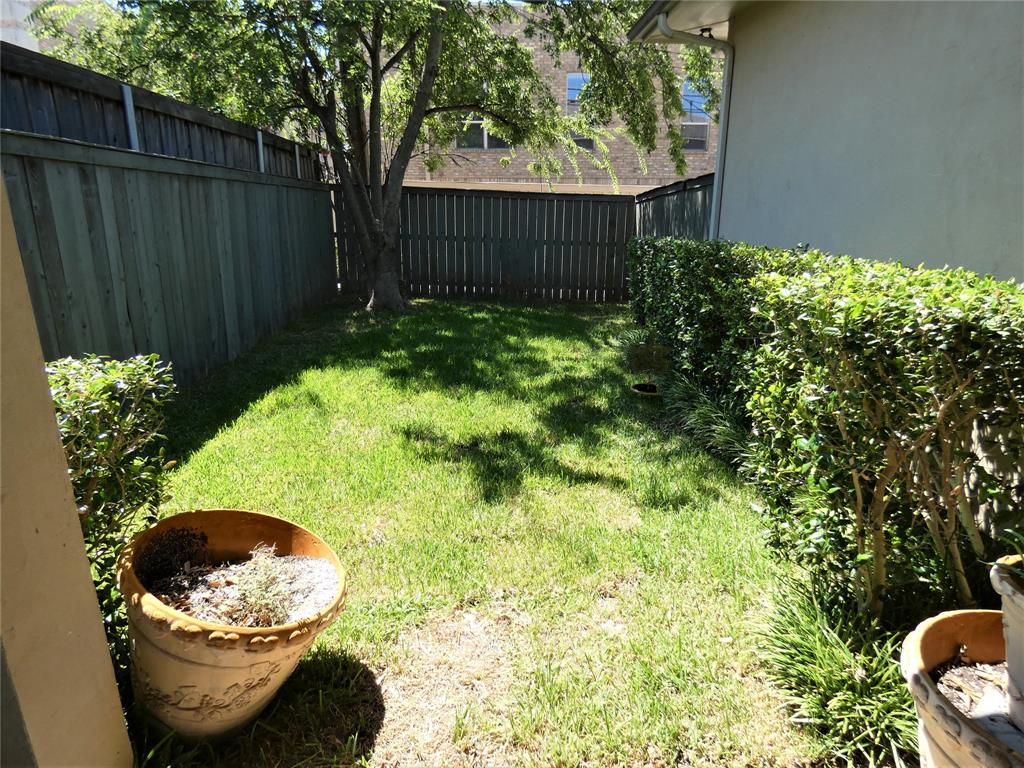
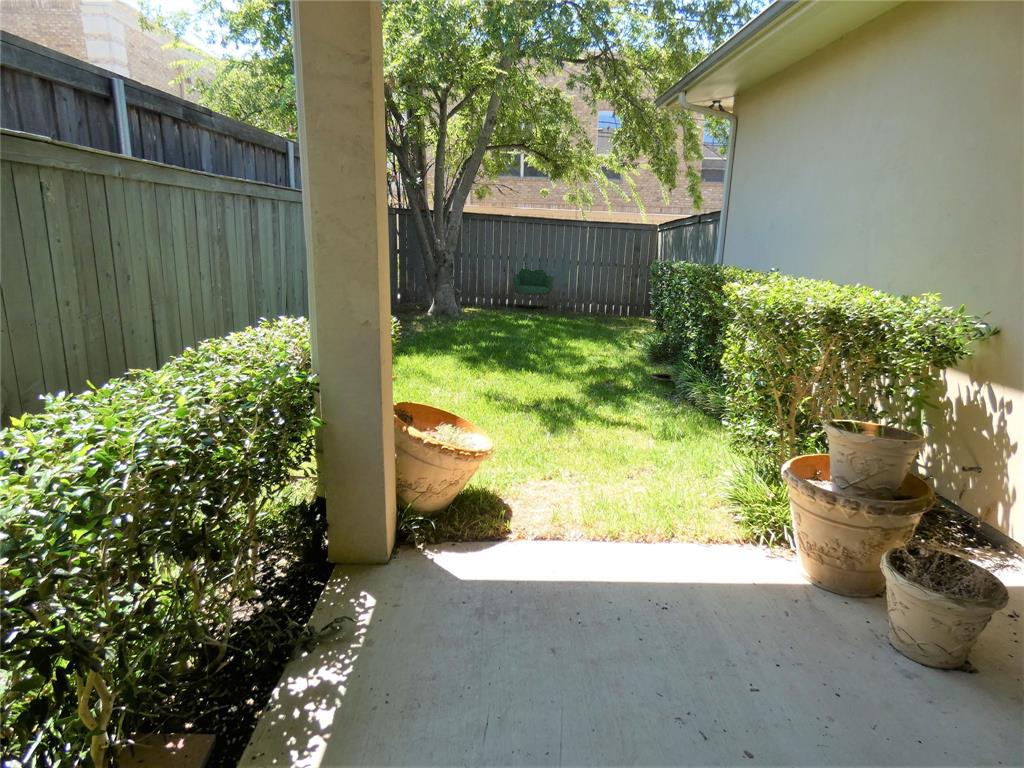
armchair: none [471,245,516,298] -> present [513,268,553,310]

